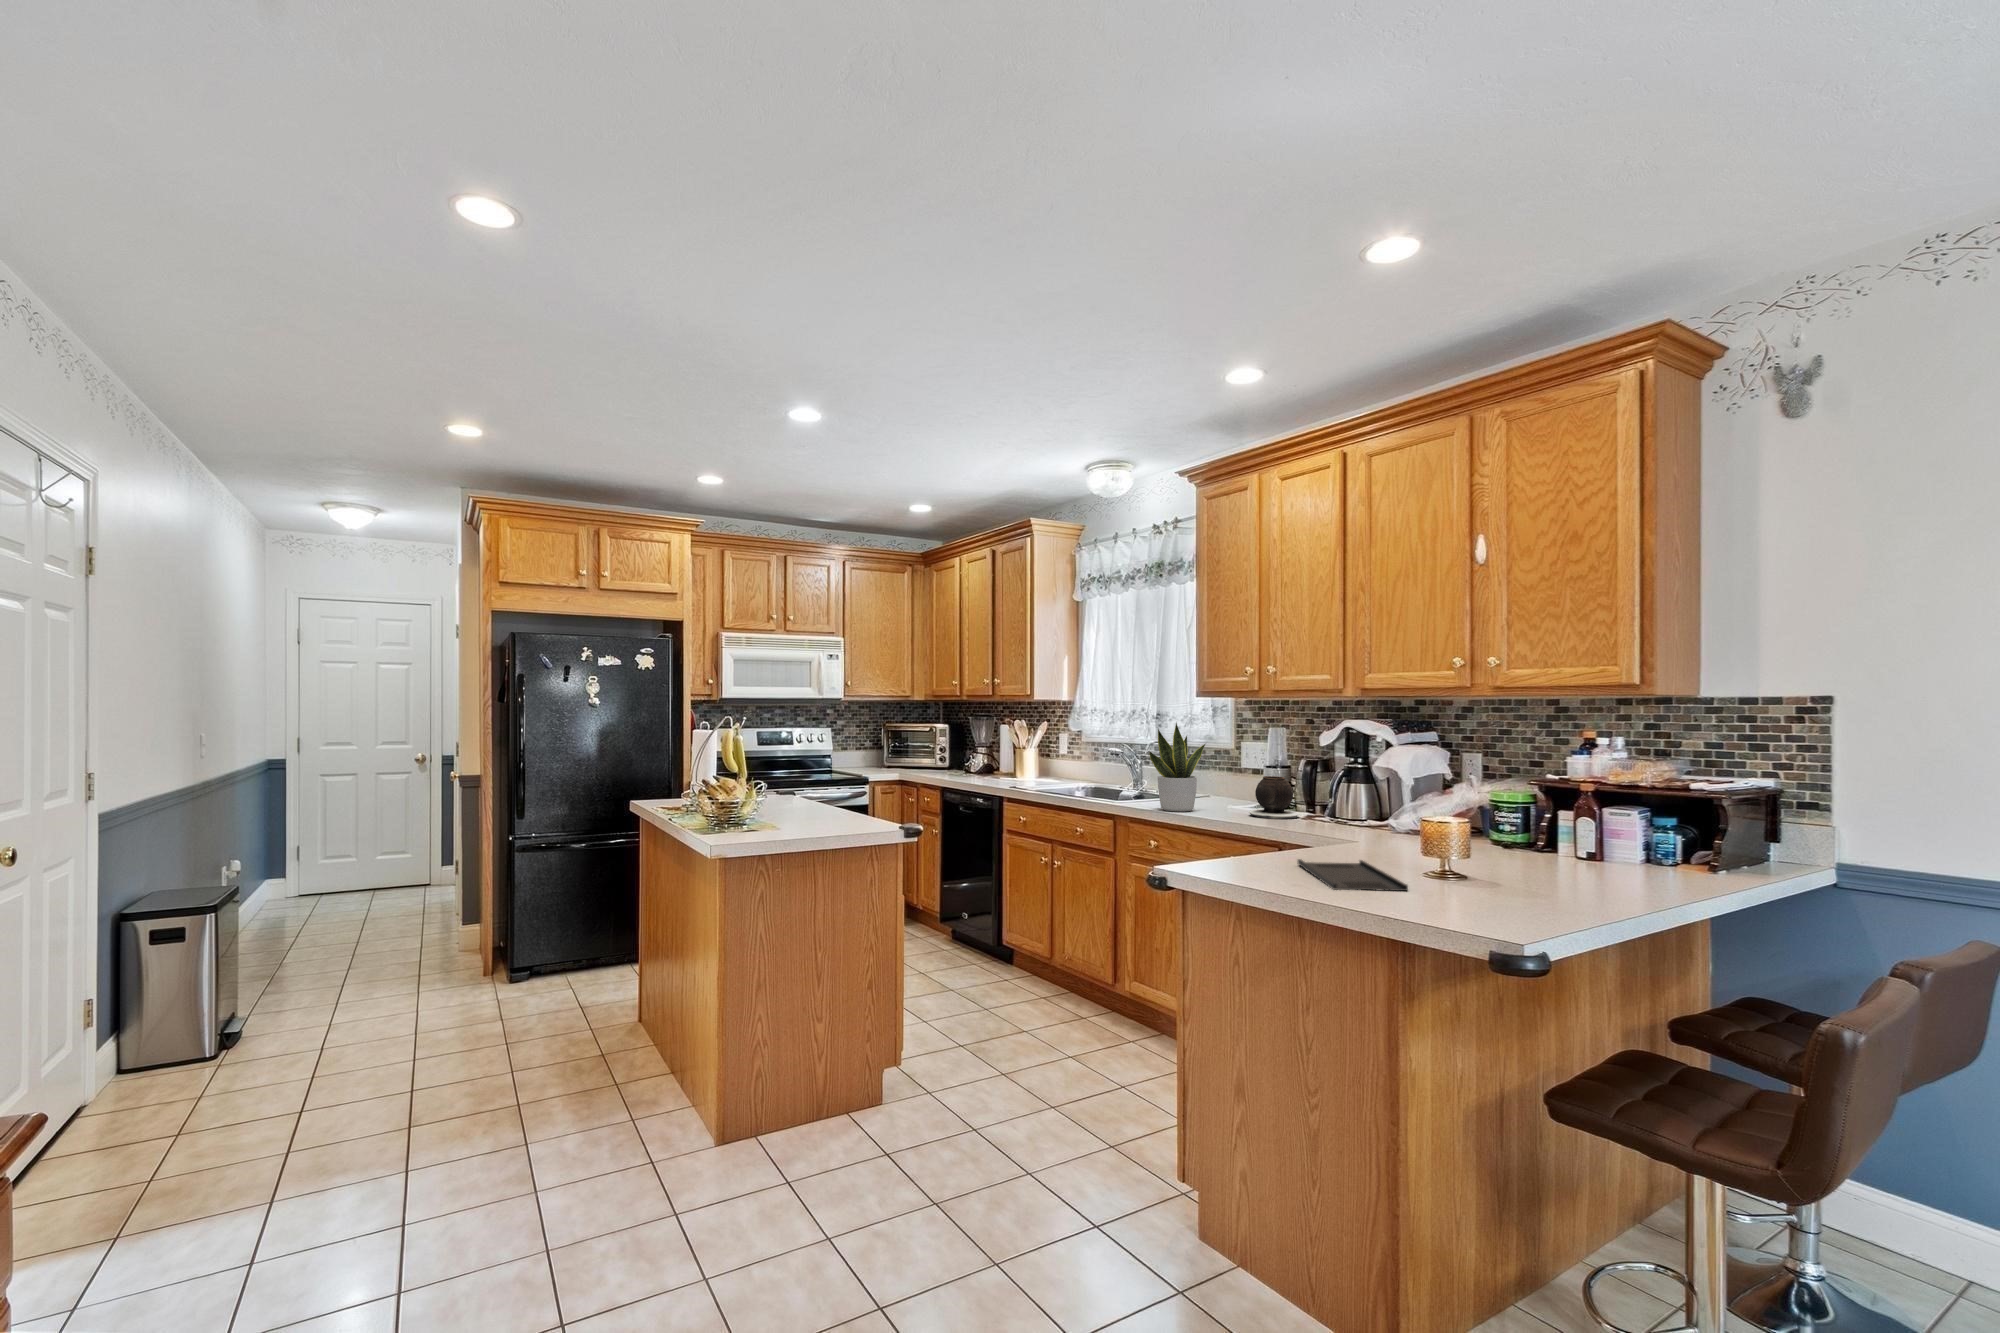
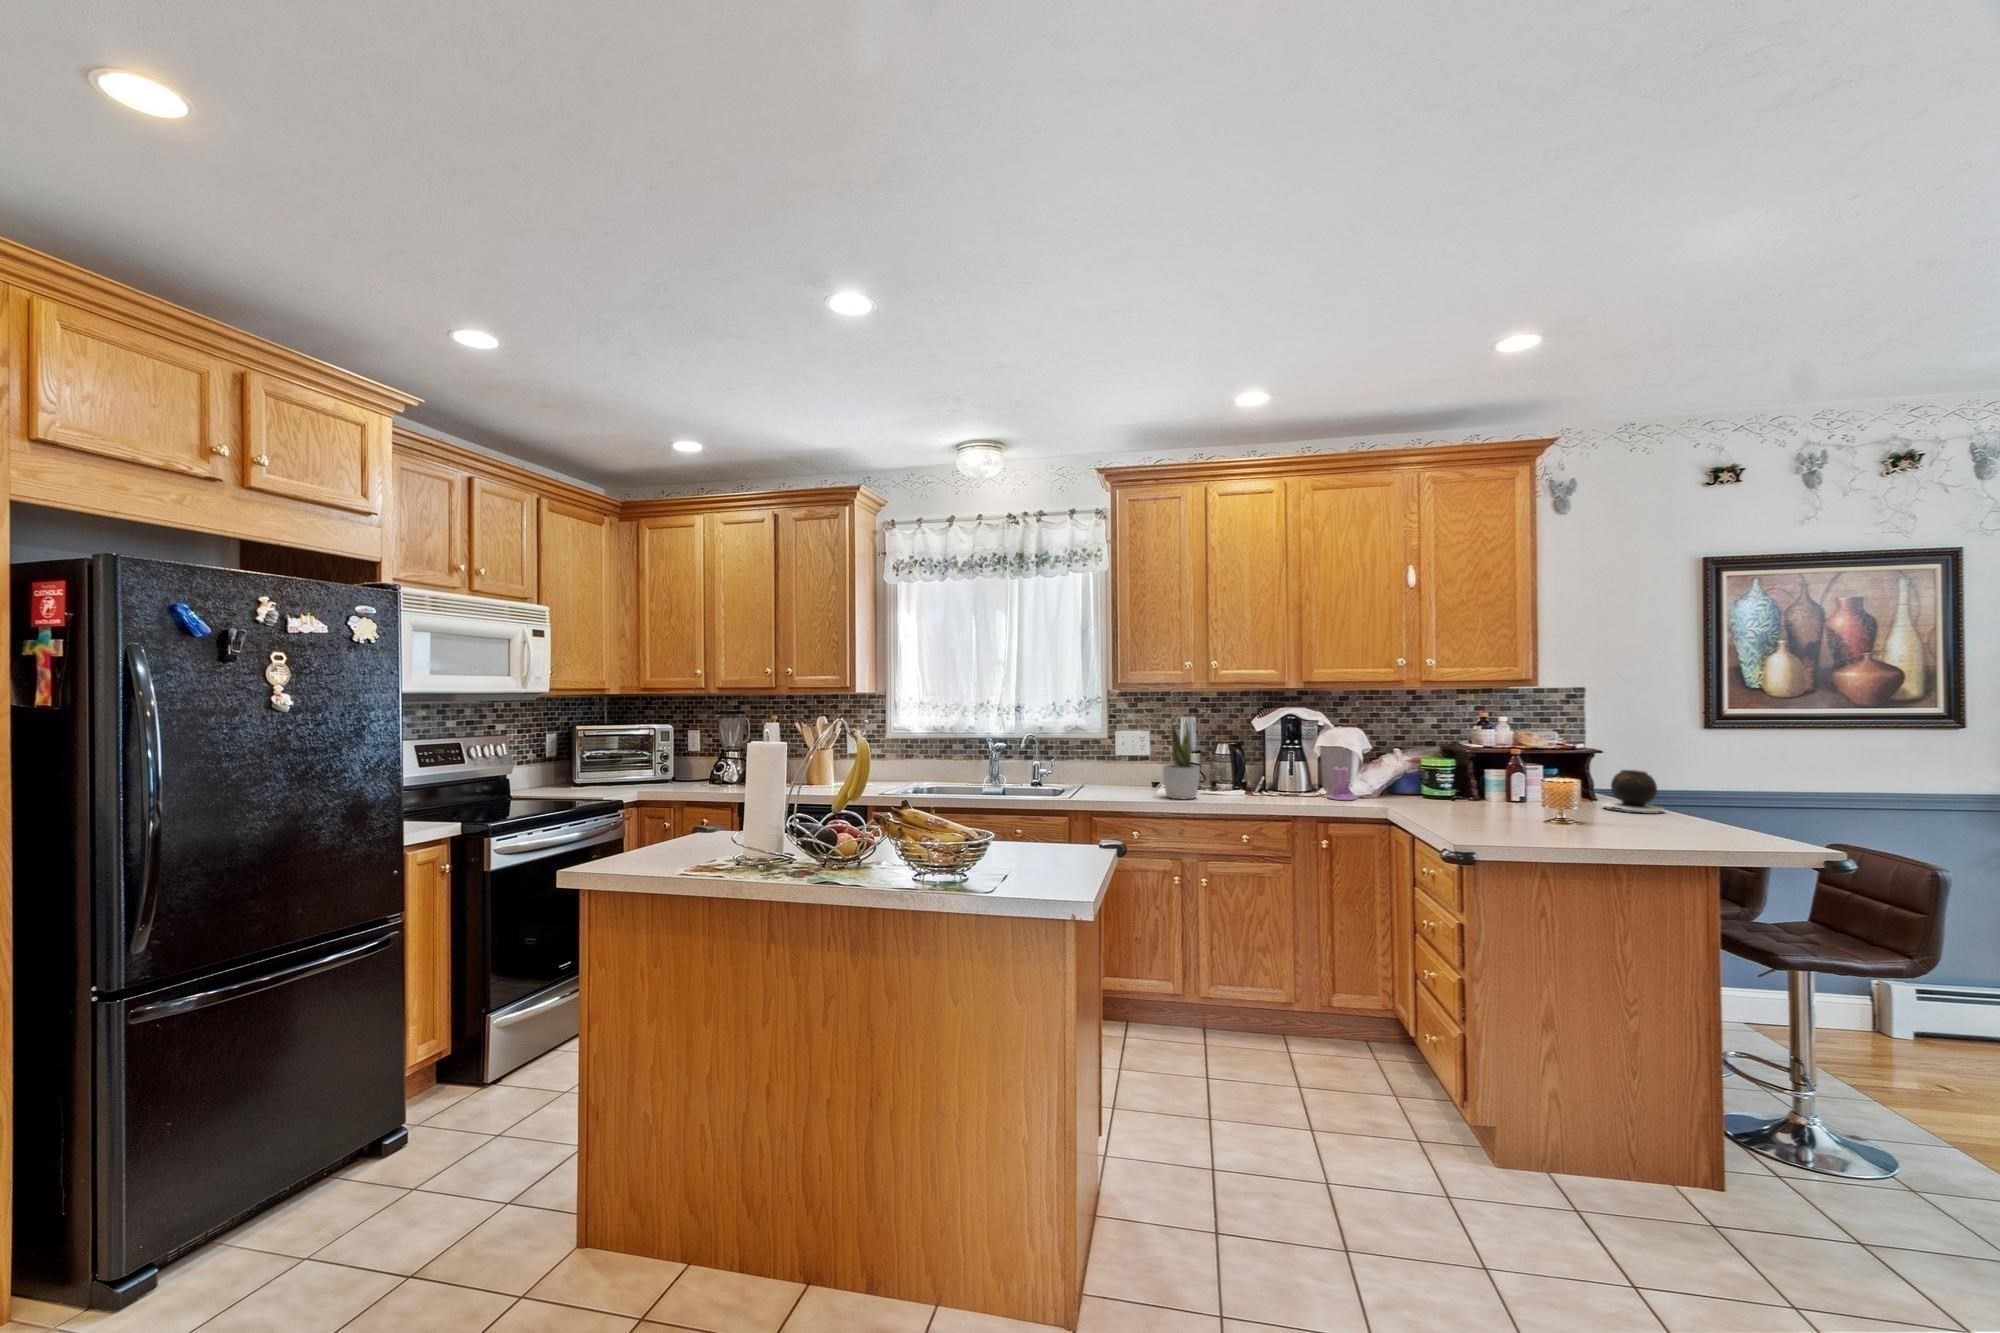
vase: present [1249,776,1299,819] -> present [1602,770,1664,814]
candle: none [1302,783,1337,830] -> present [1327,763,1357,800]
tray: present [1297,859,1408,891] -> none [1567,819,1707,844]

